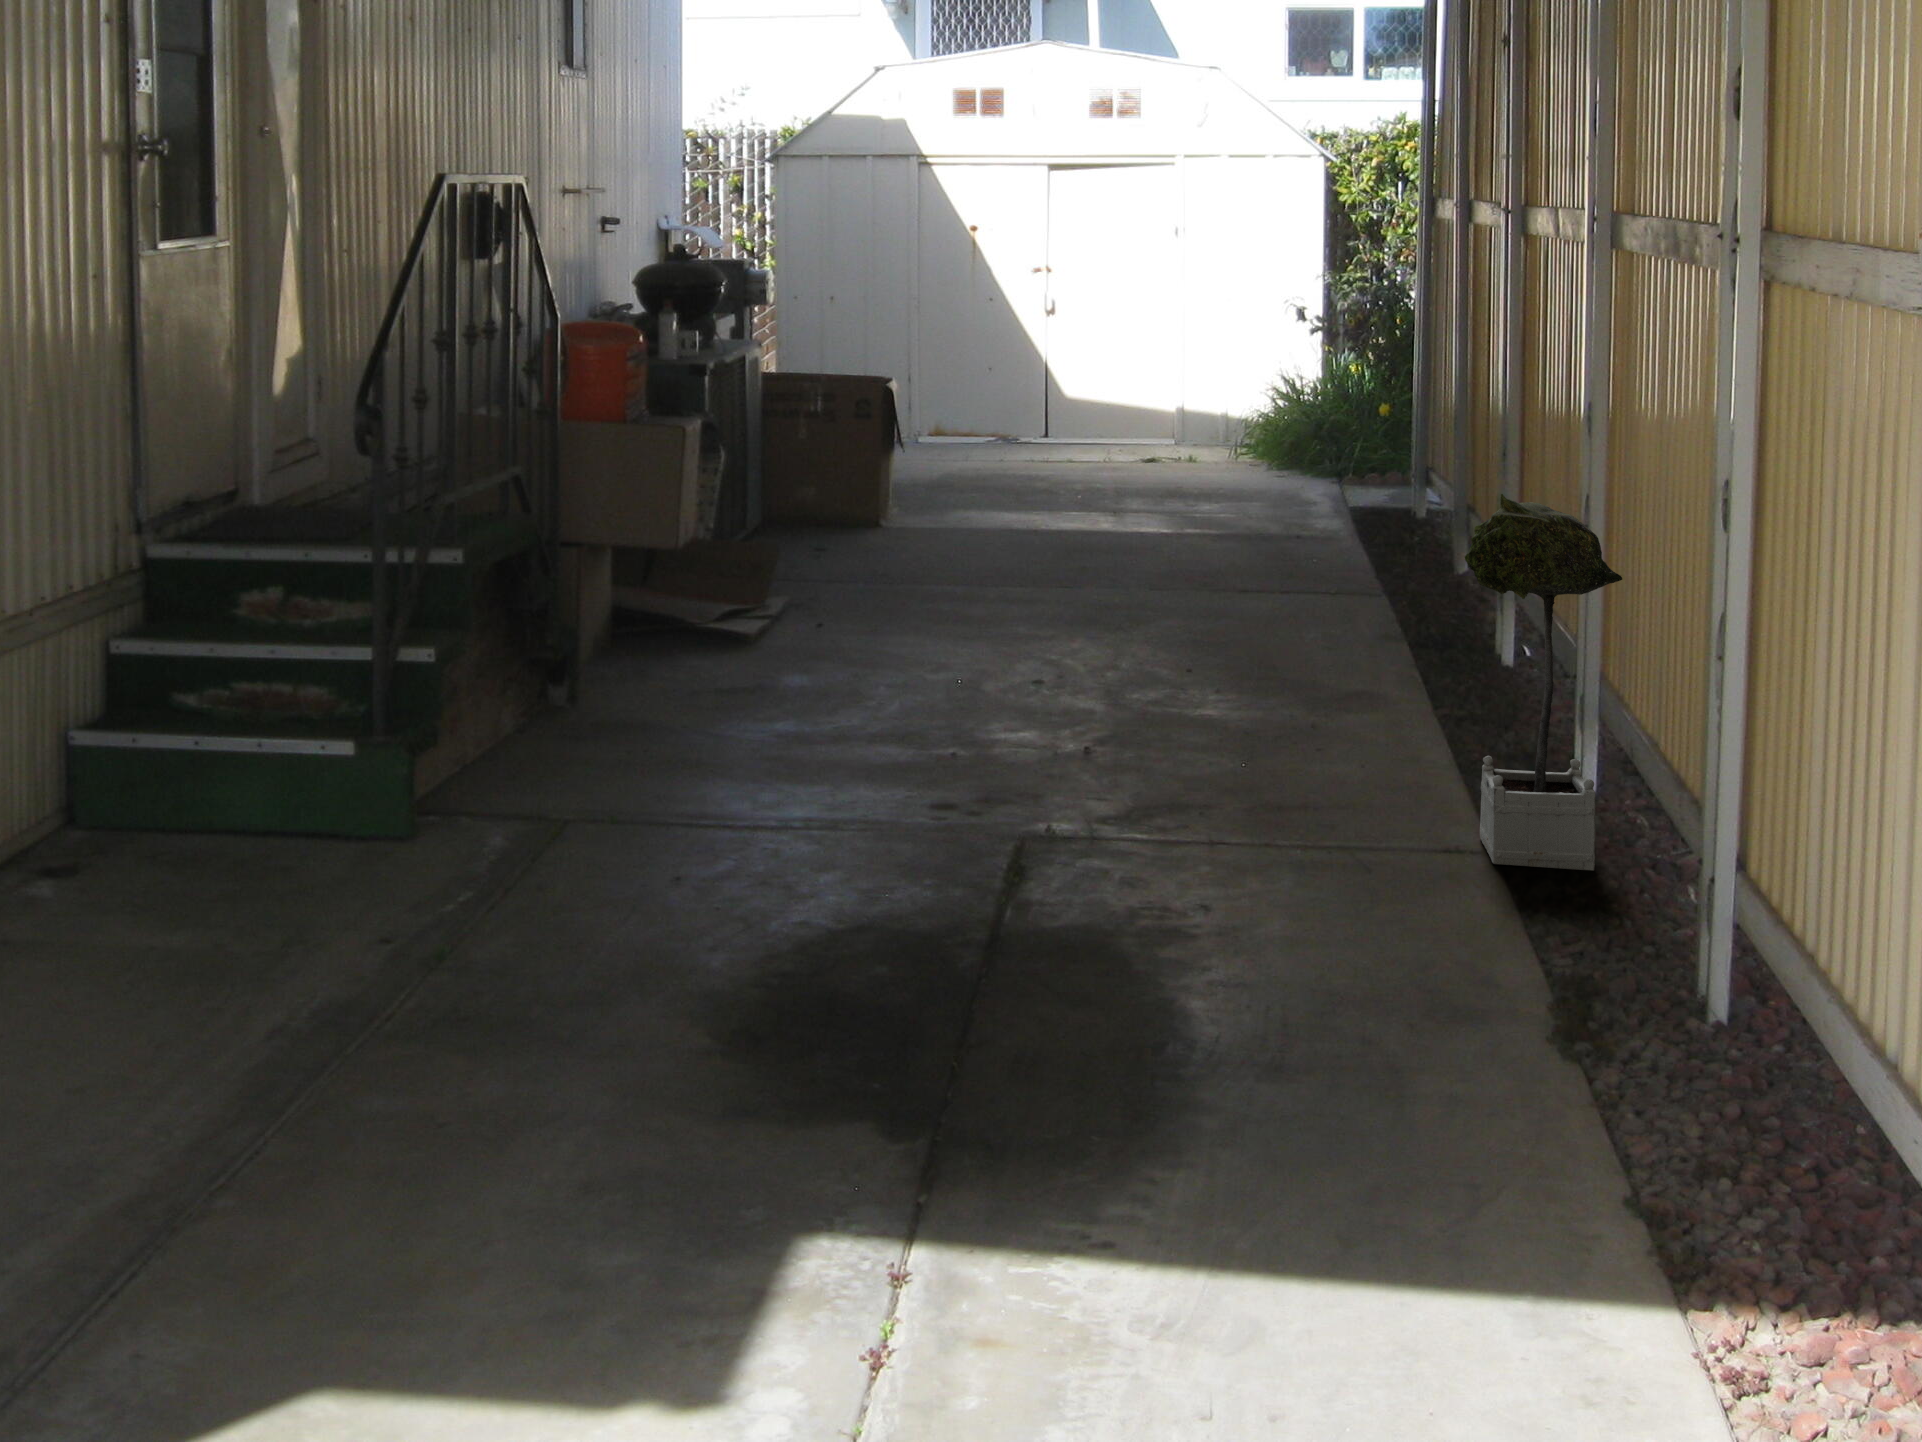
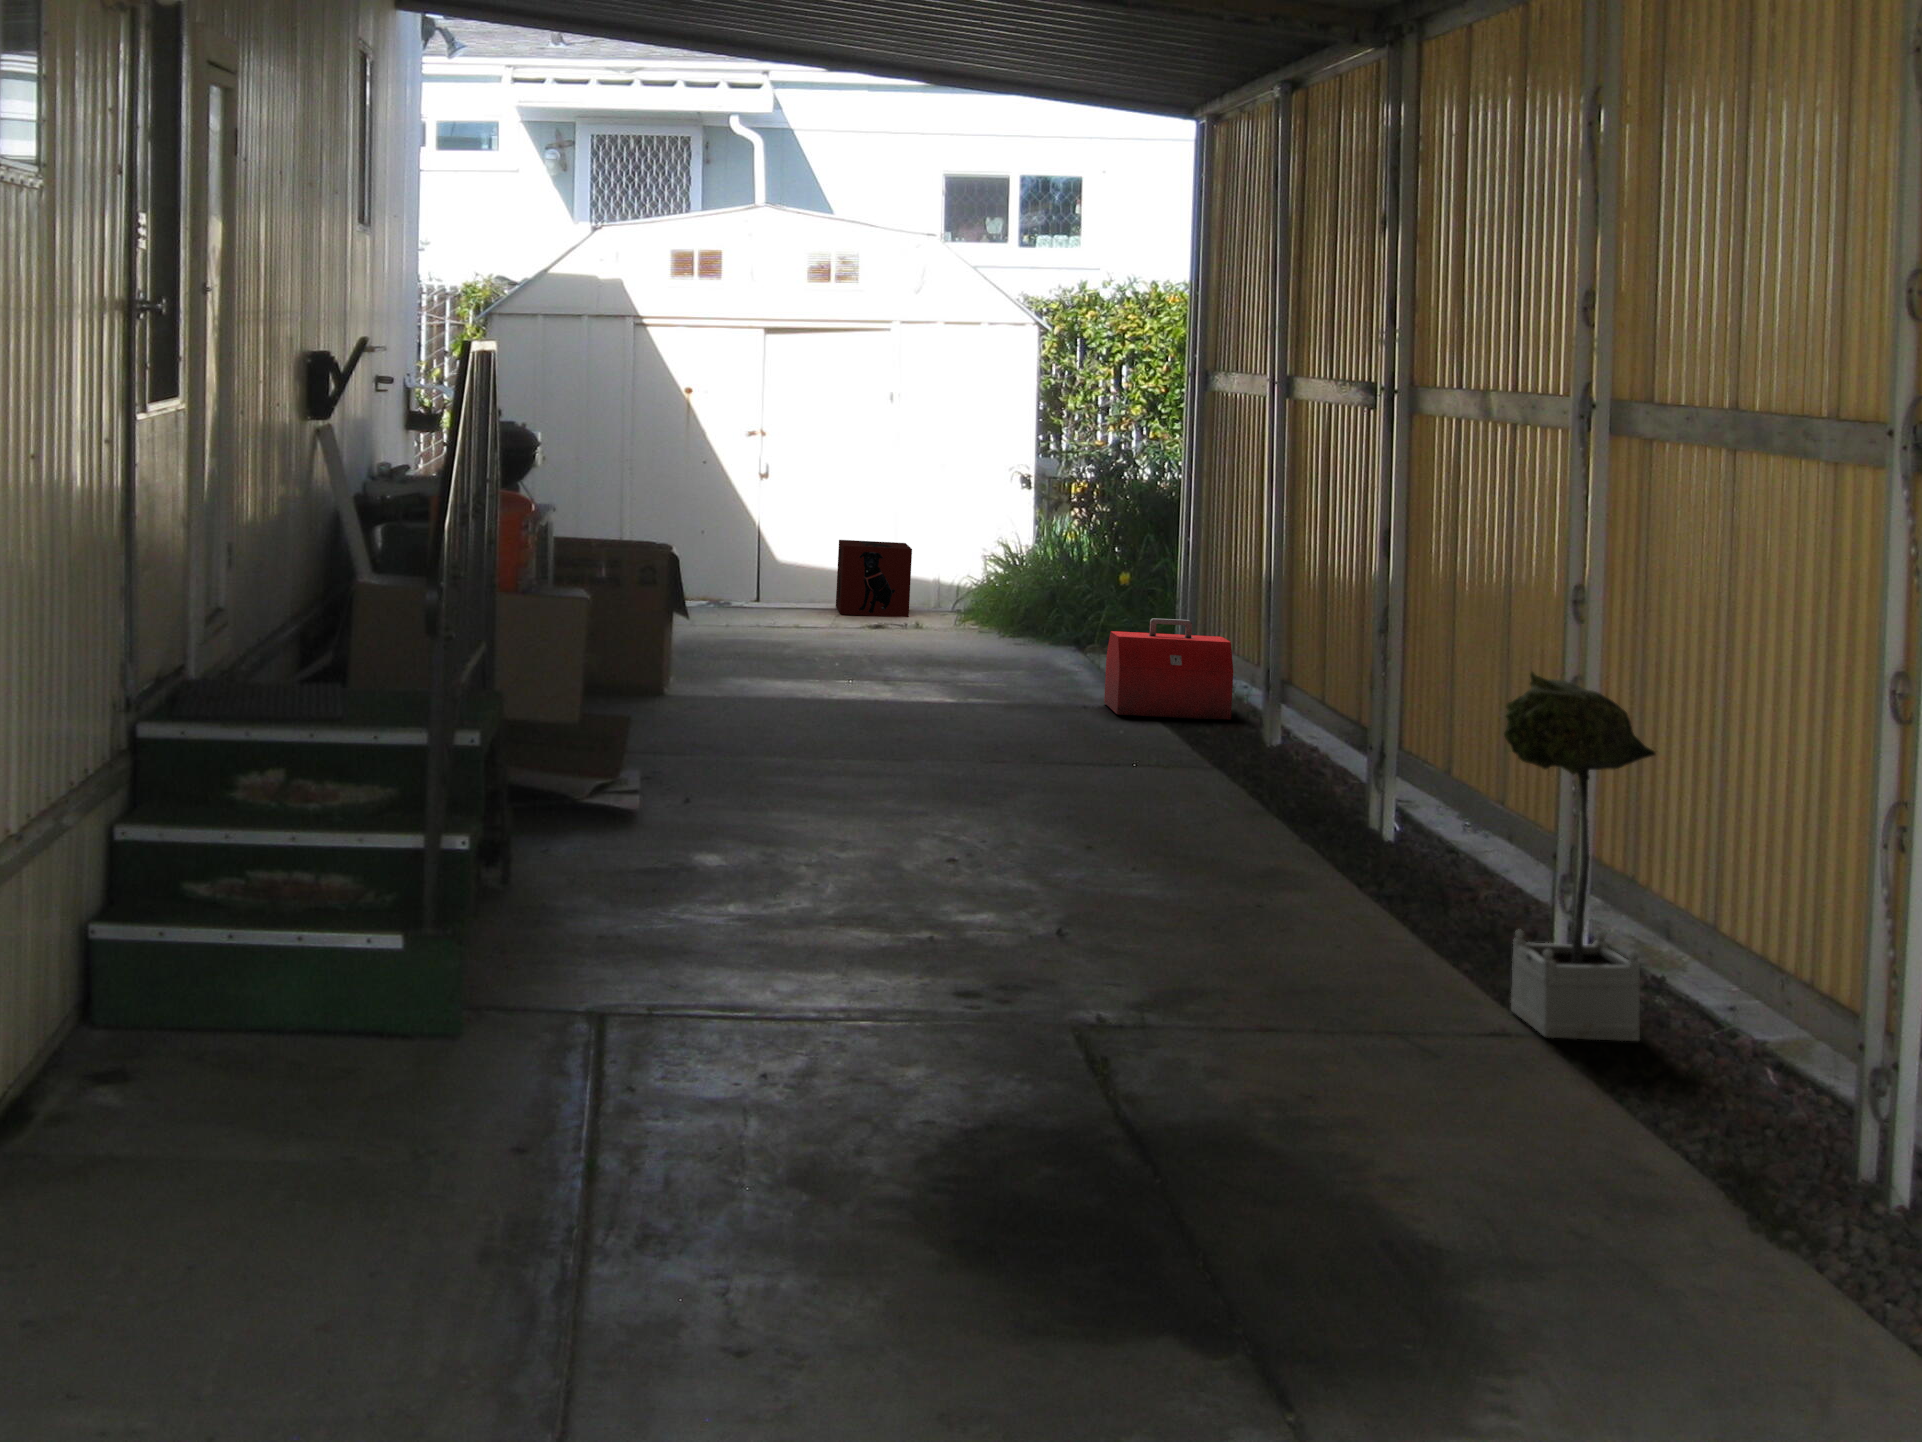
storage box: none [1116,375,1188,452] -> present [836,540,912,617]
toolbox: none [1315,449,1439,552] -> present [1104,618,1233,719]

